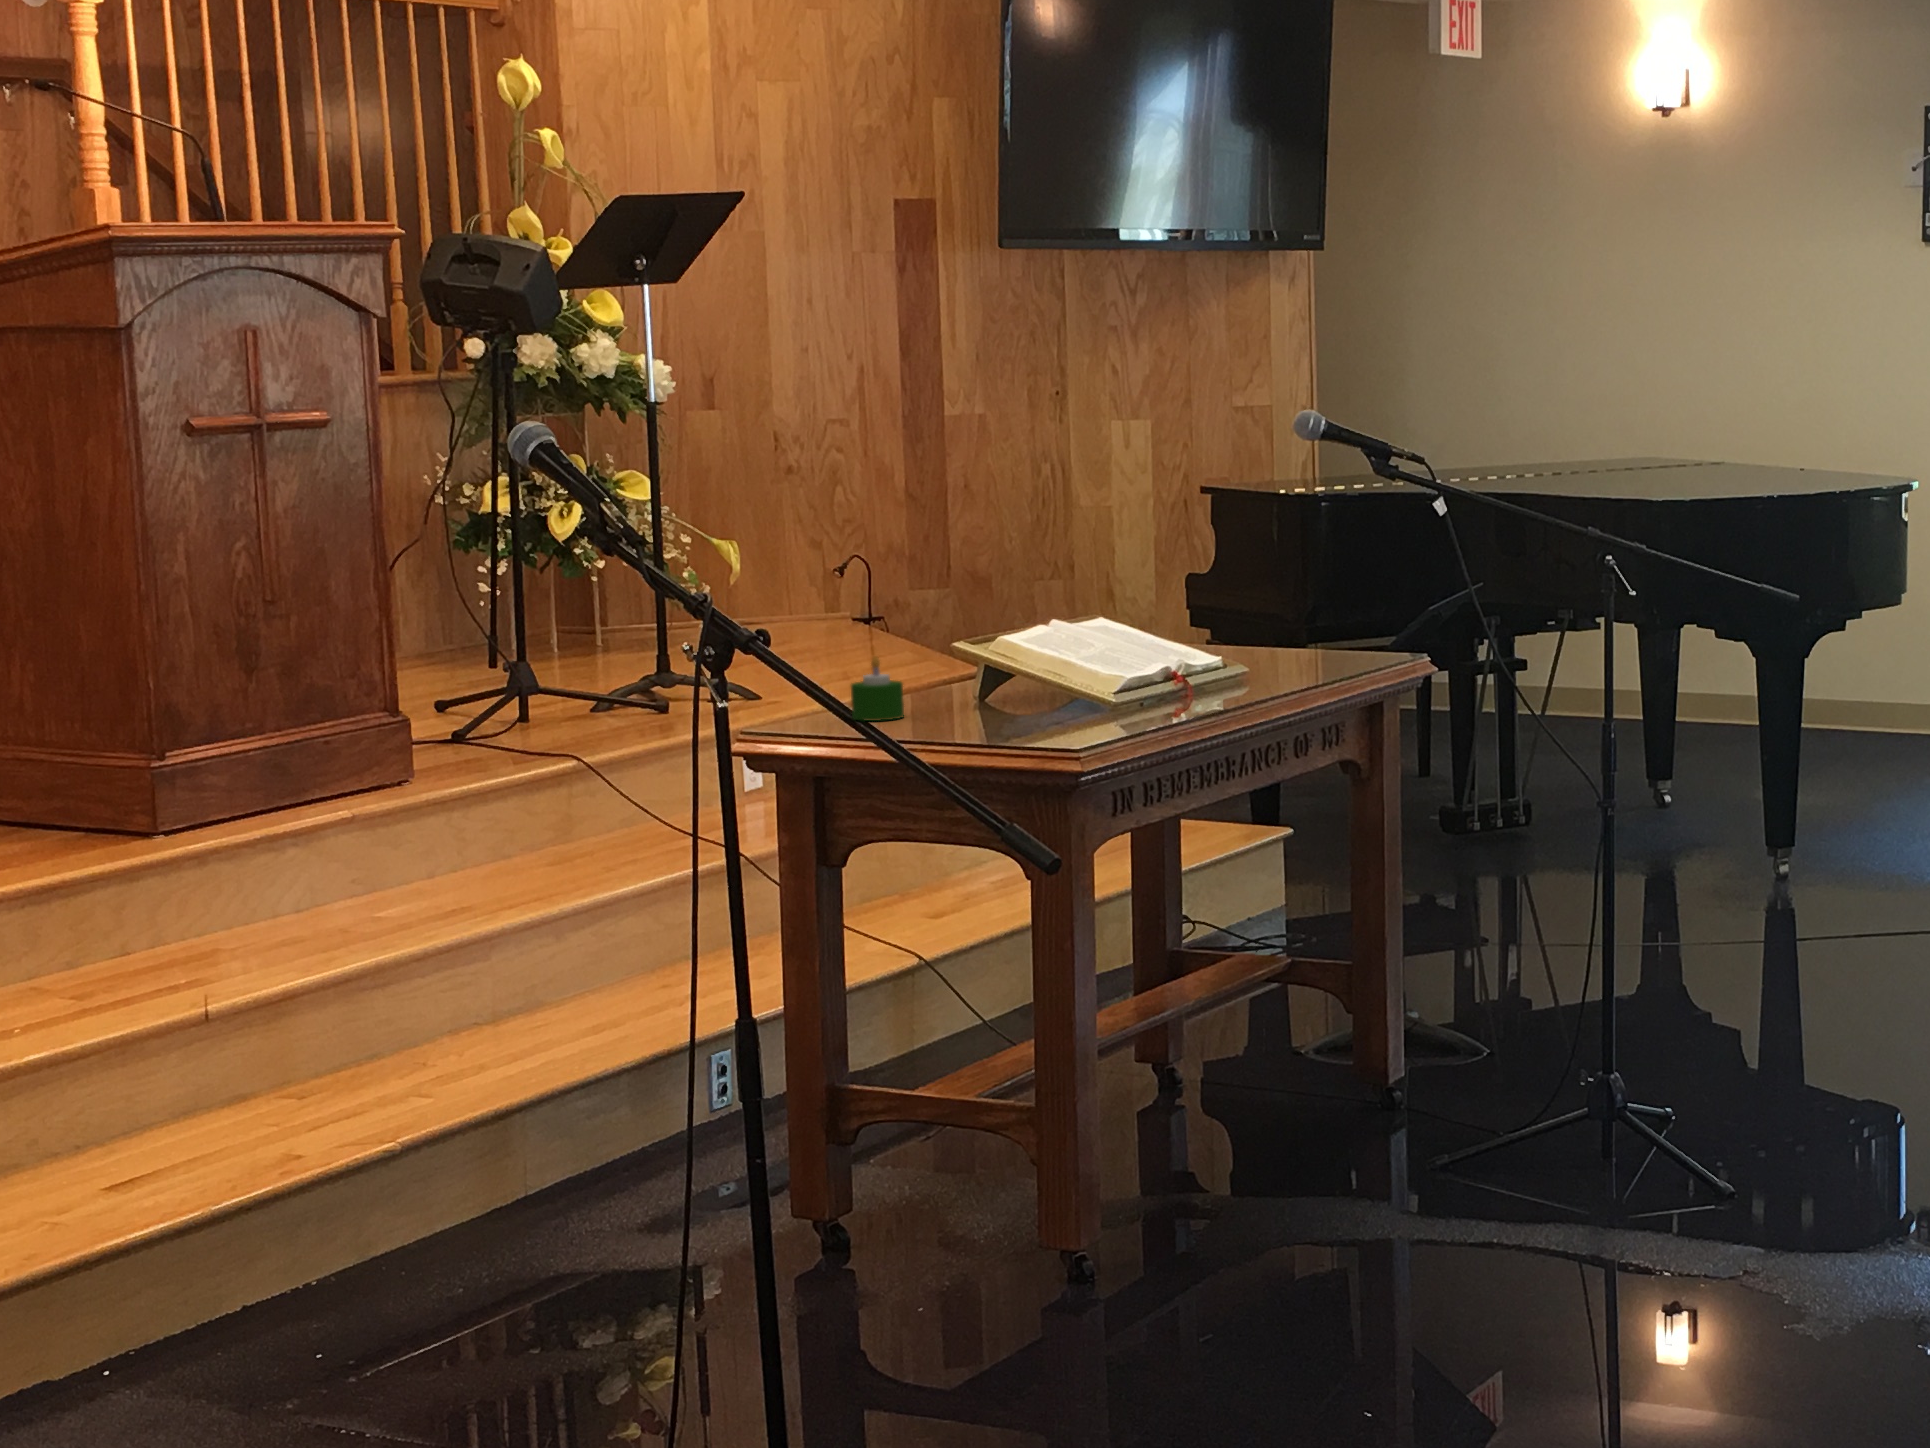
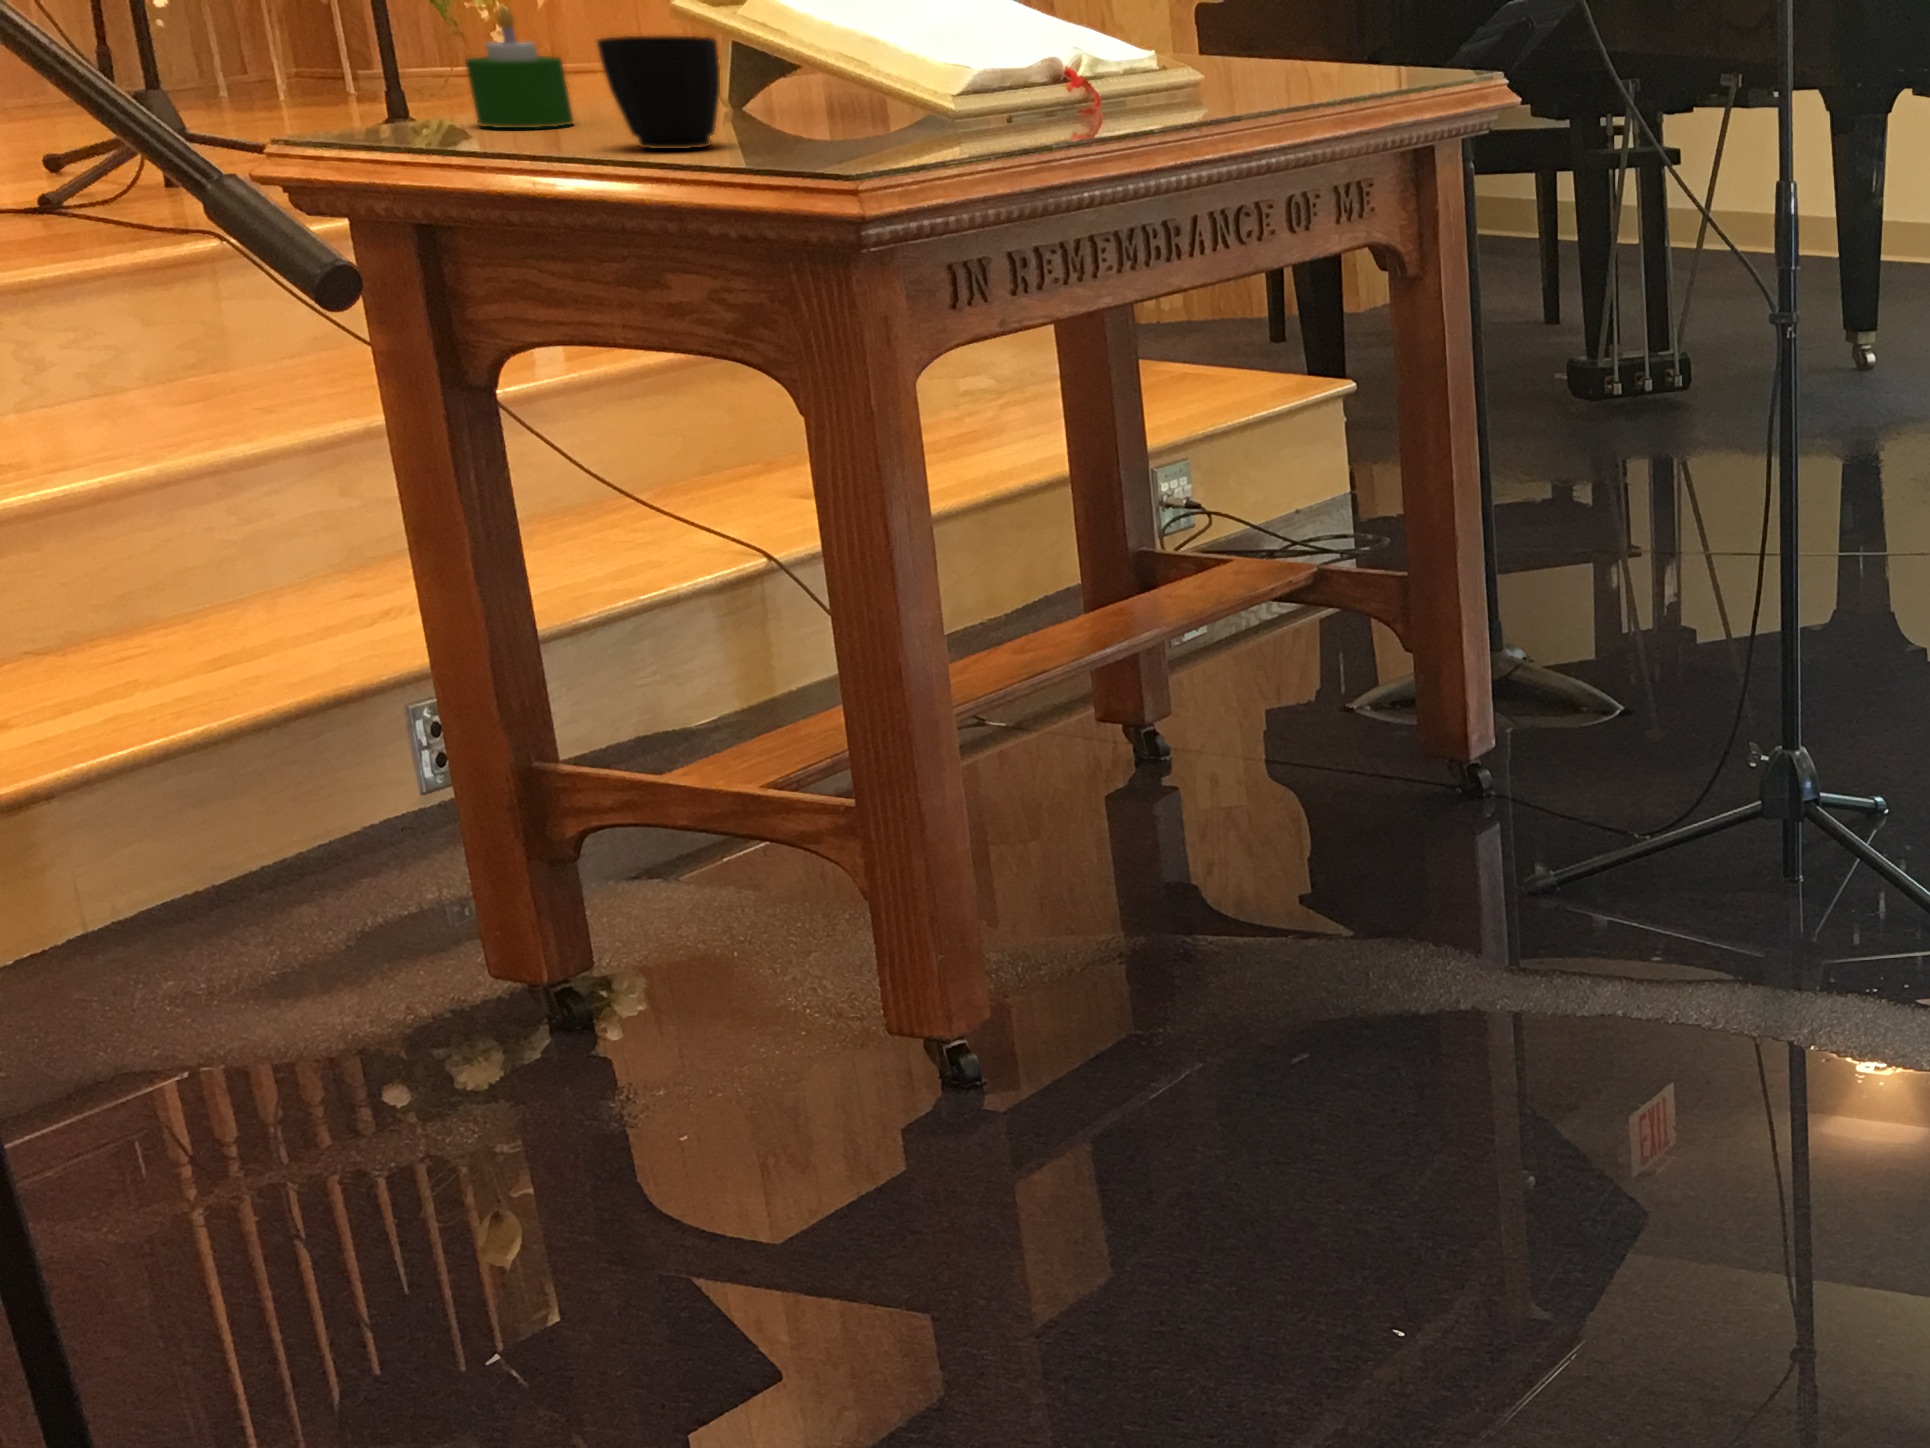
cup: none [939,674,1003,735] -> present [597,35,720,149]

